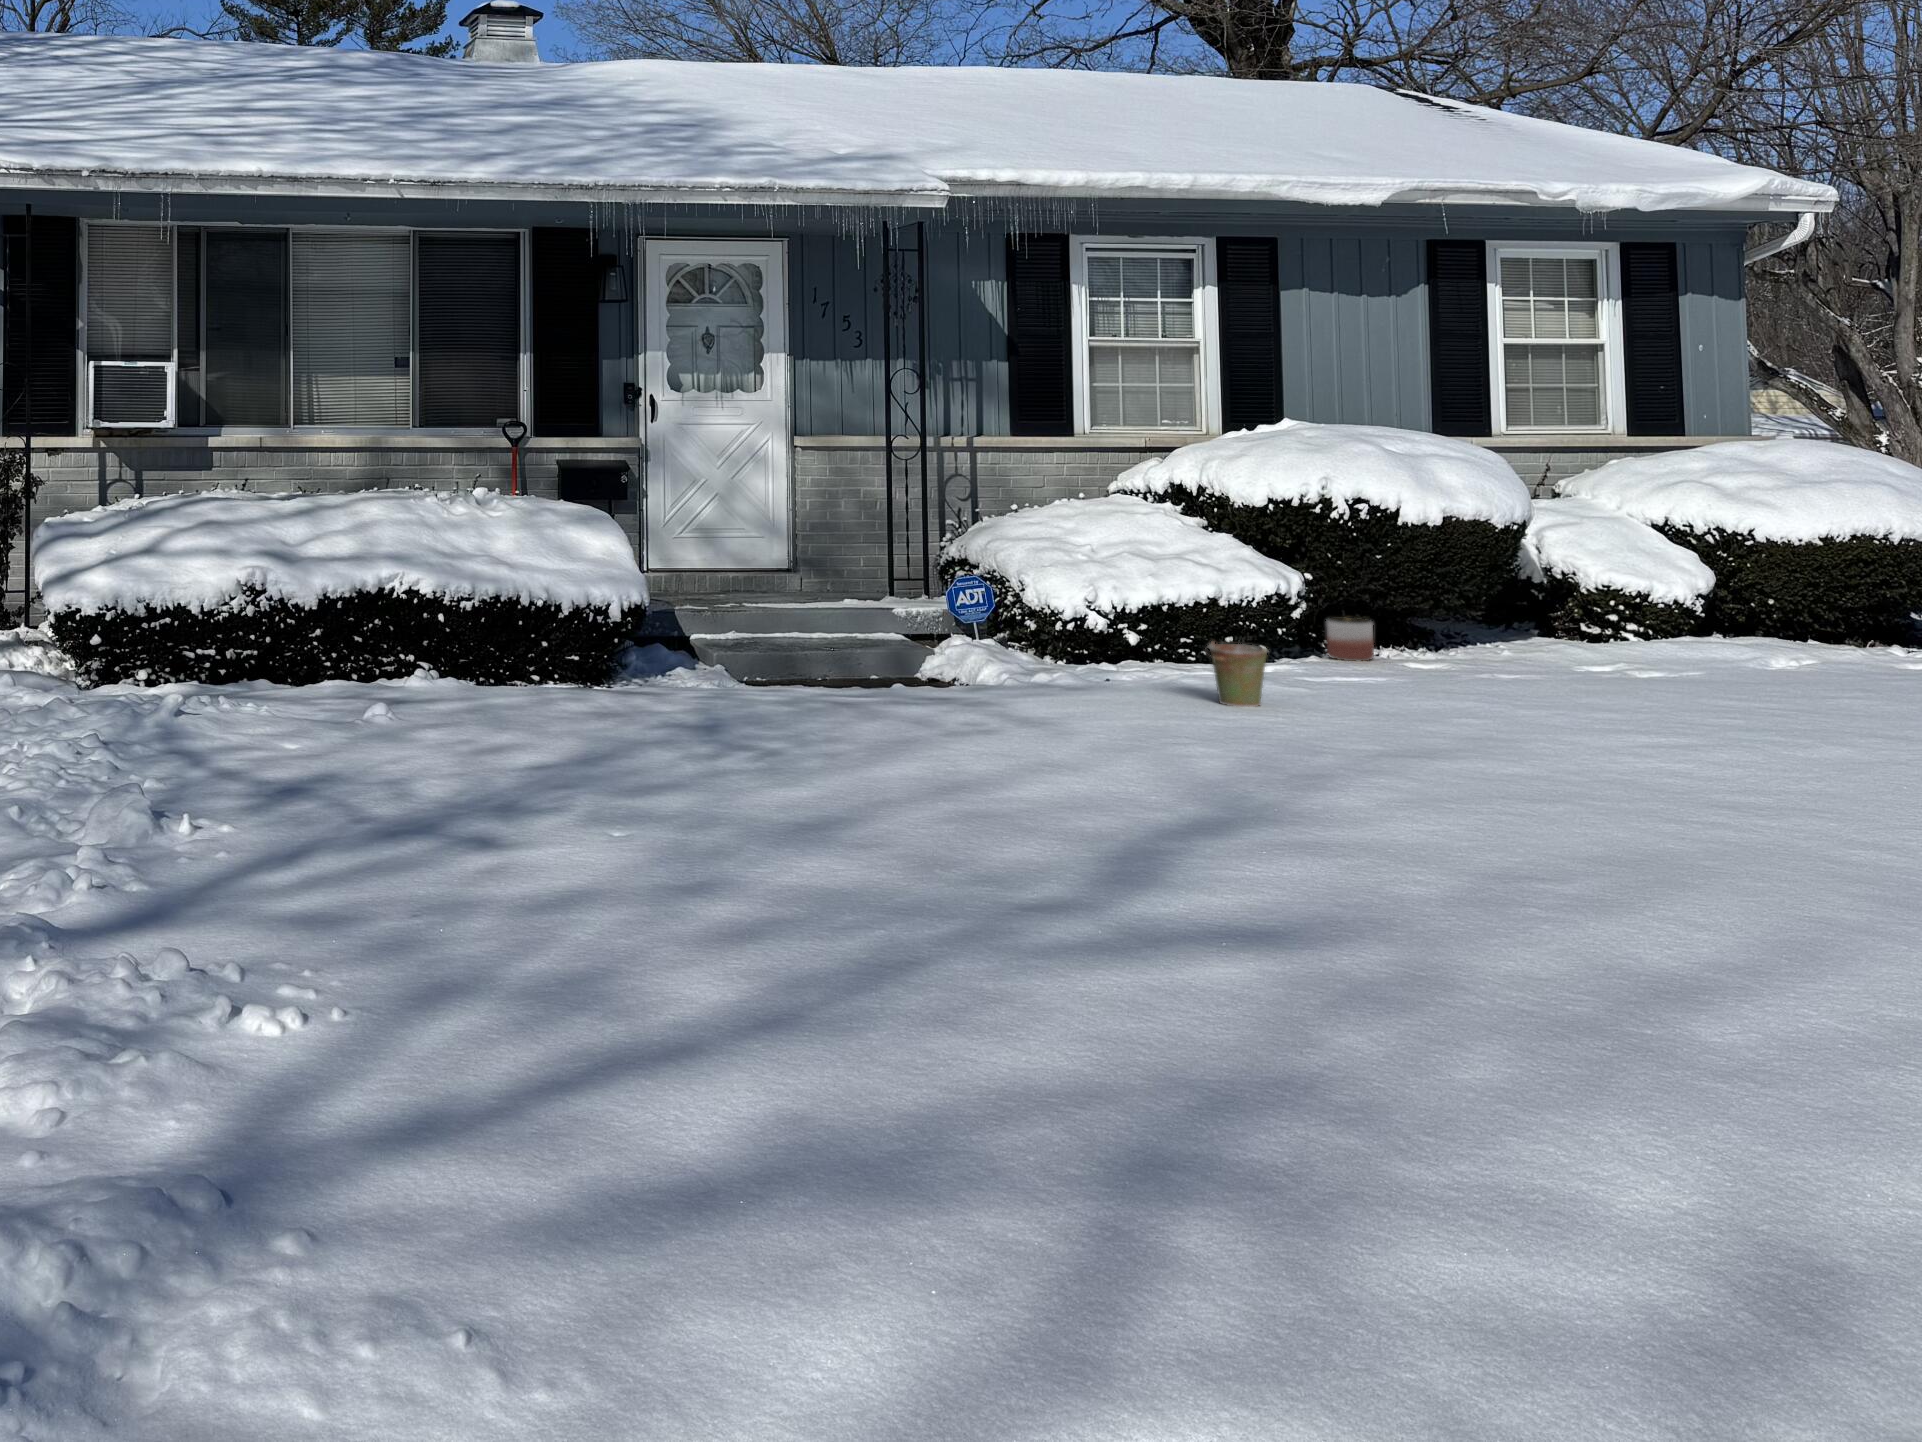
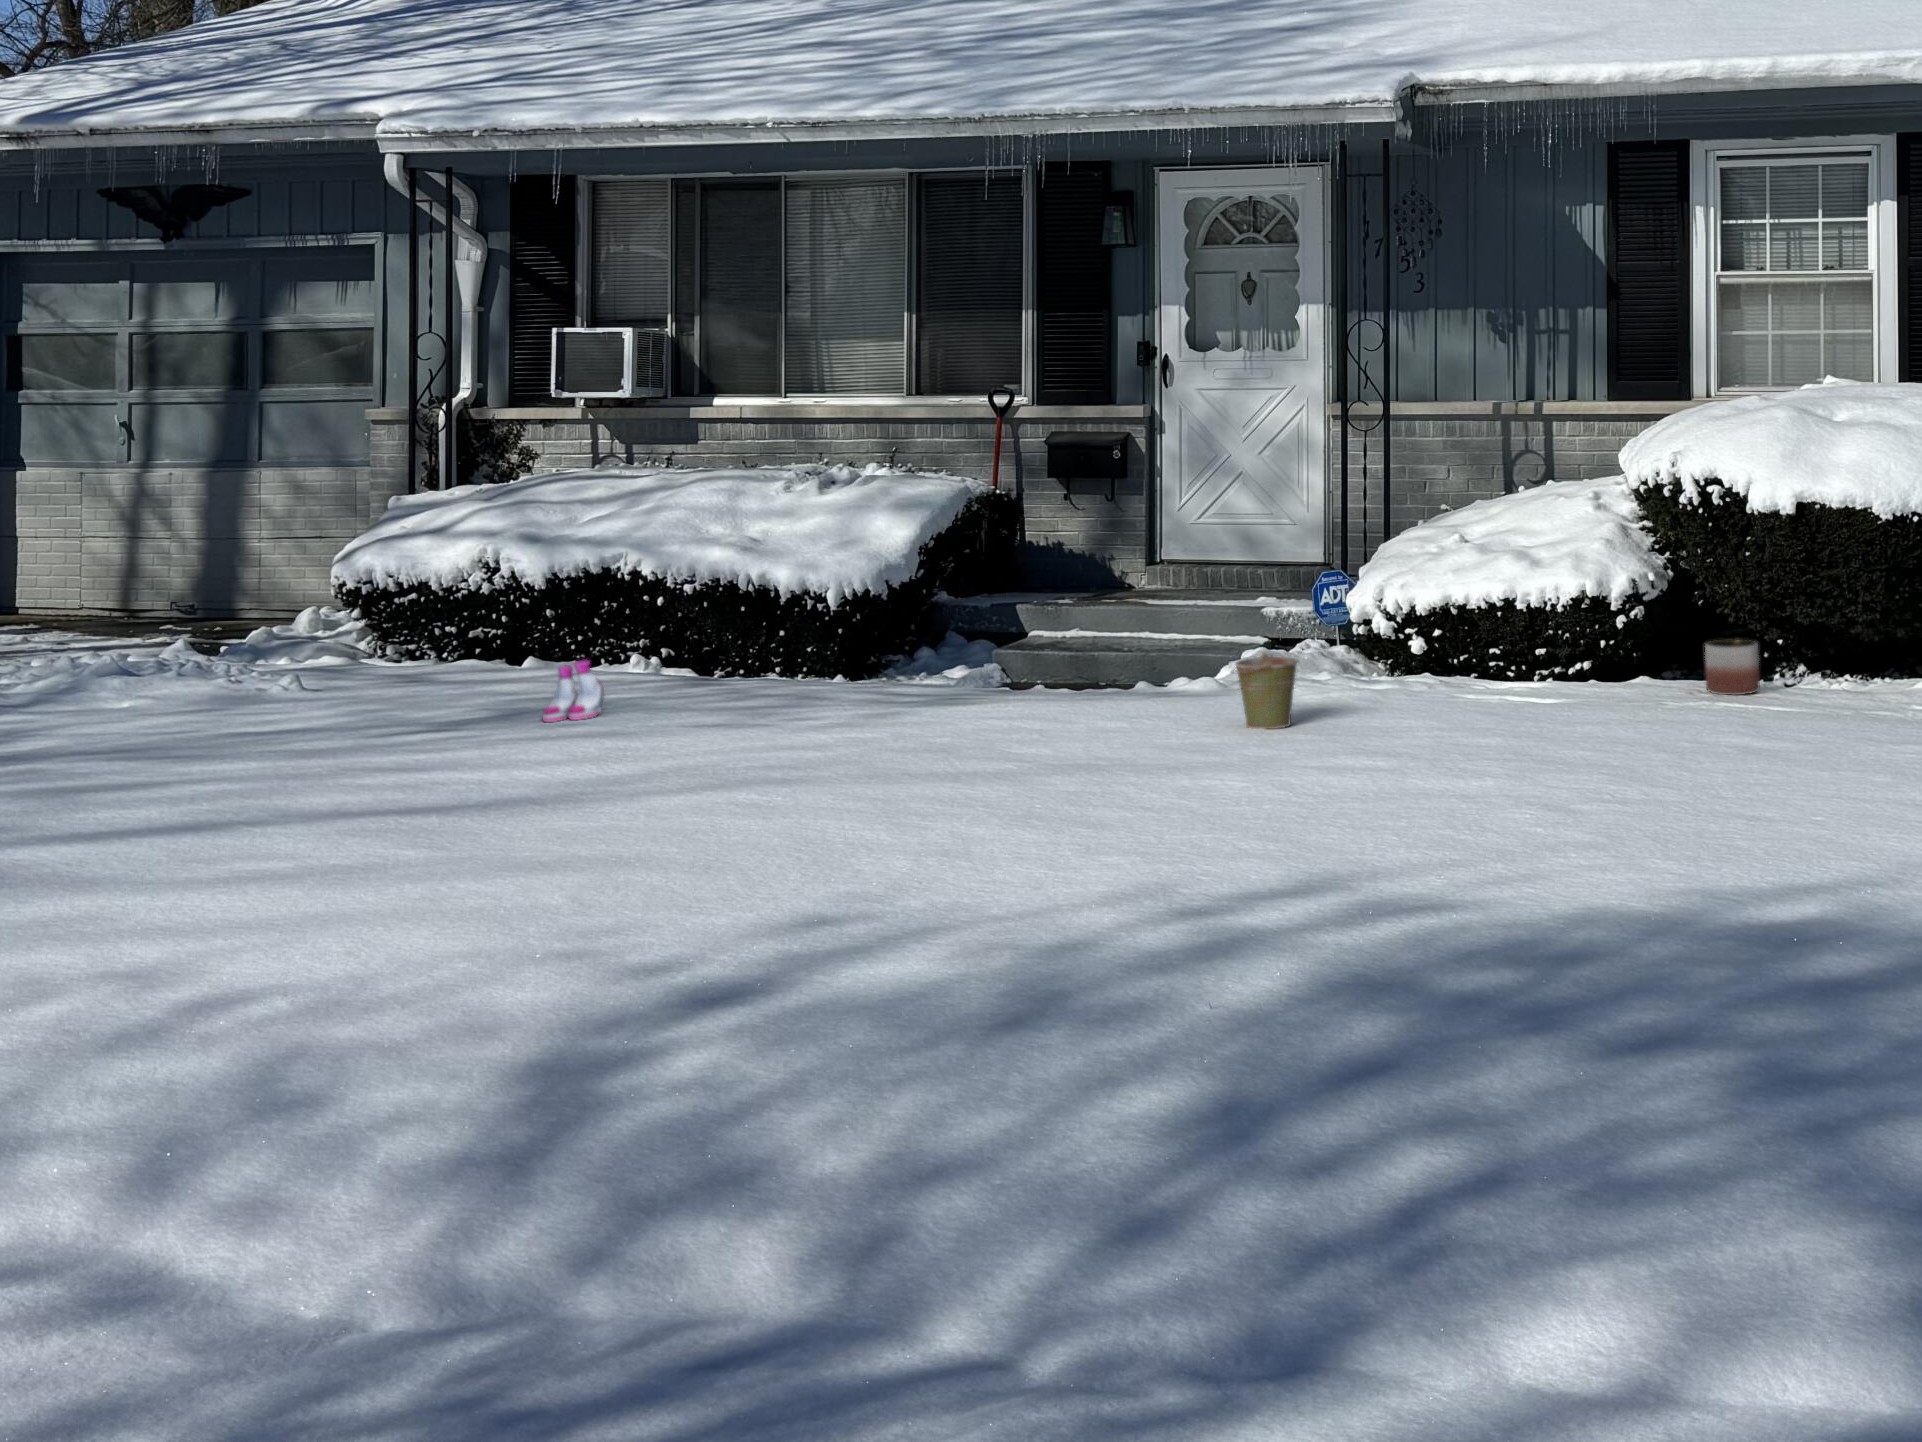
boots: none [685,675,733,741] -> present [543,659,604,722]

